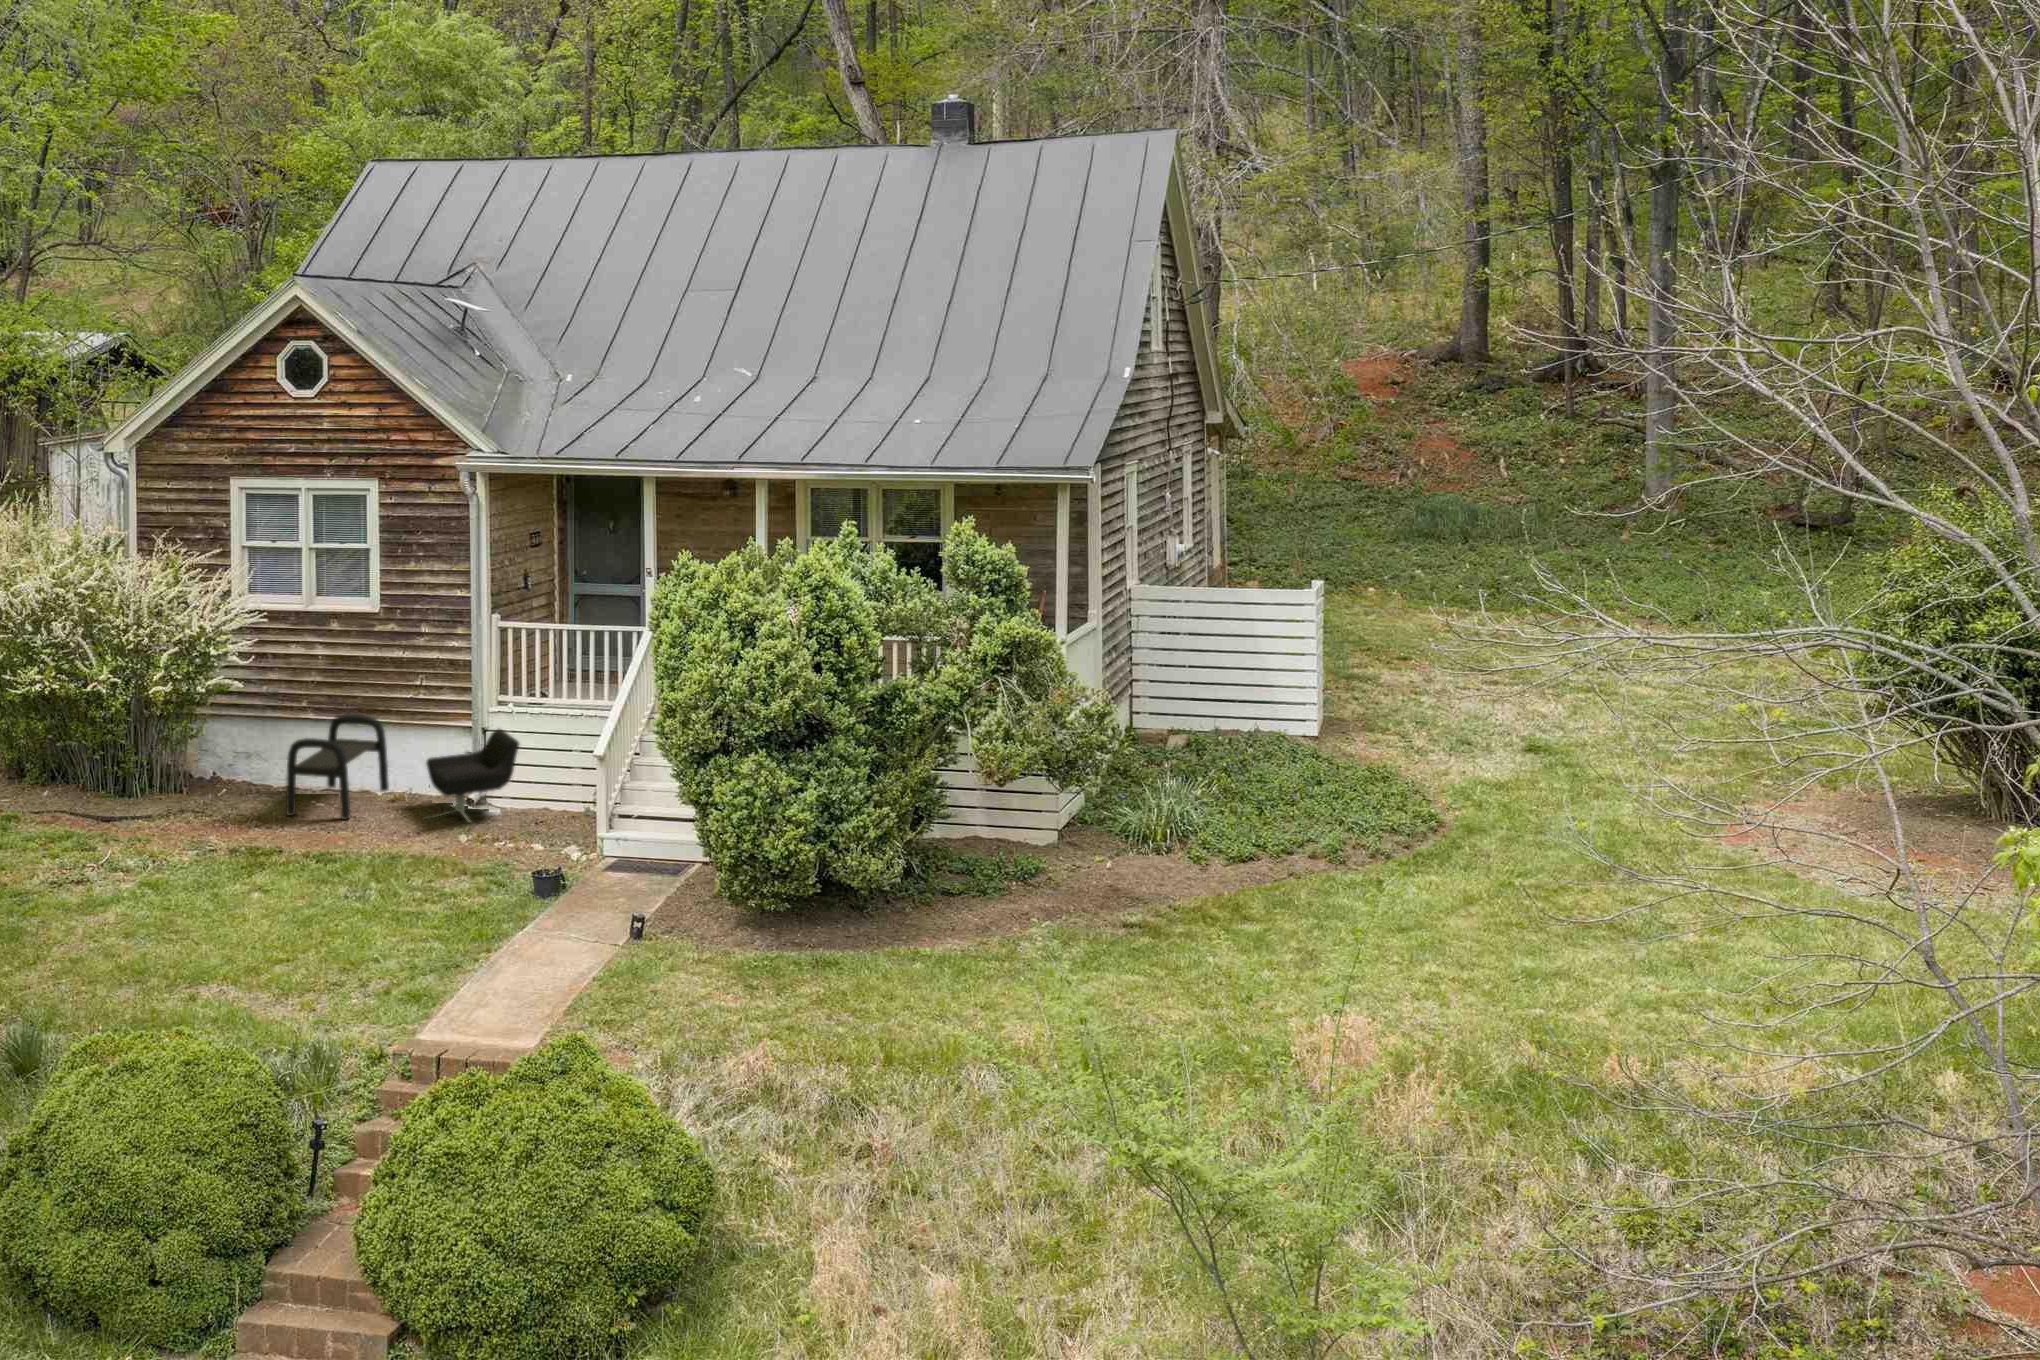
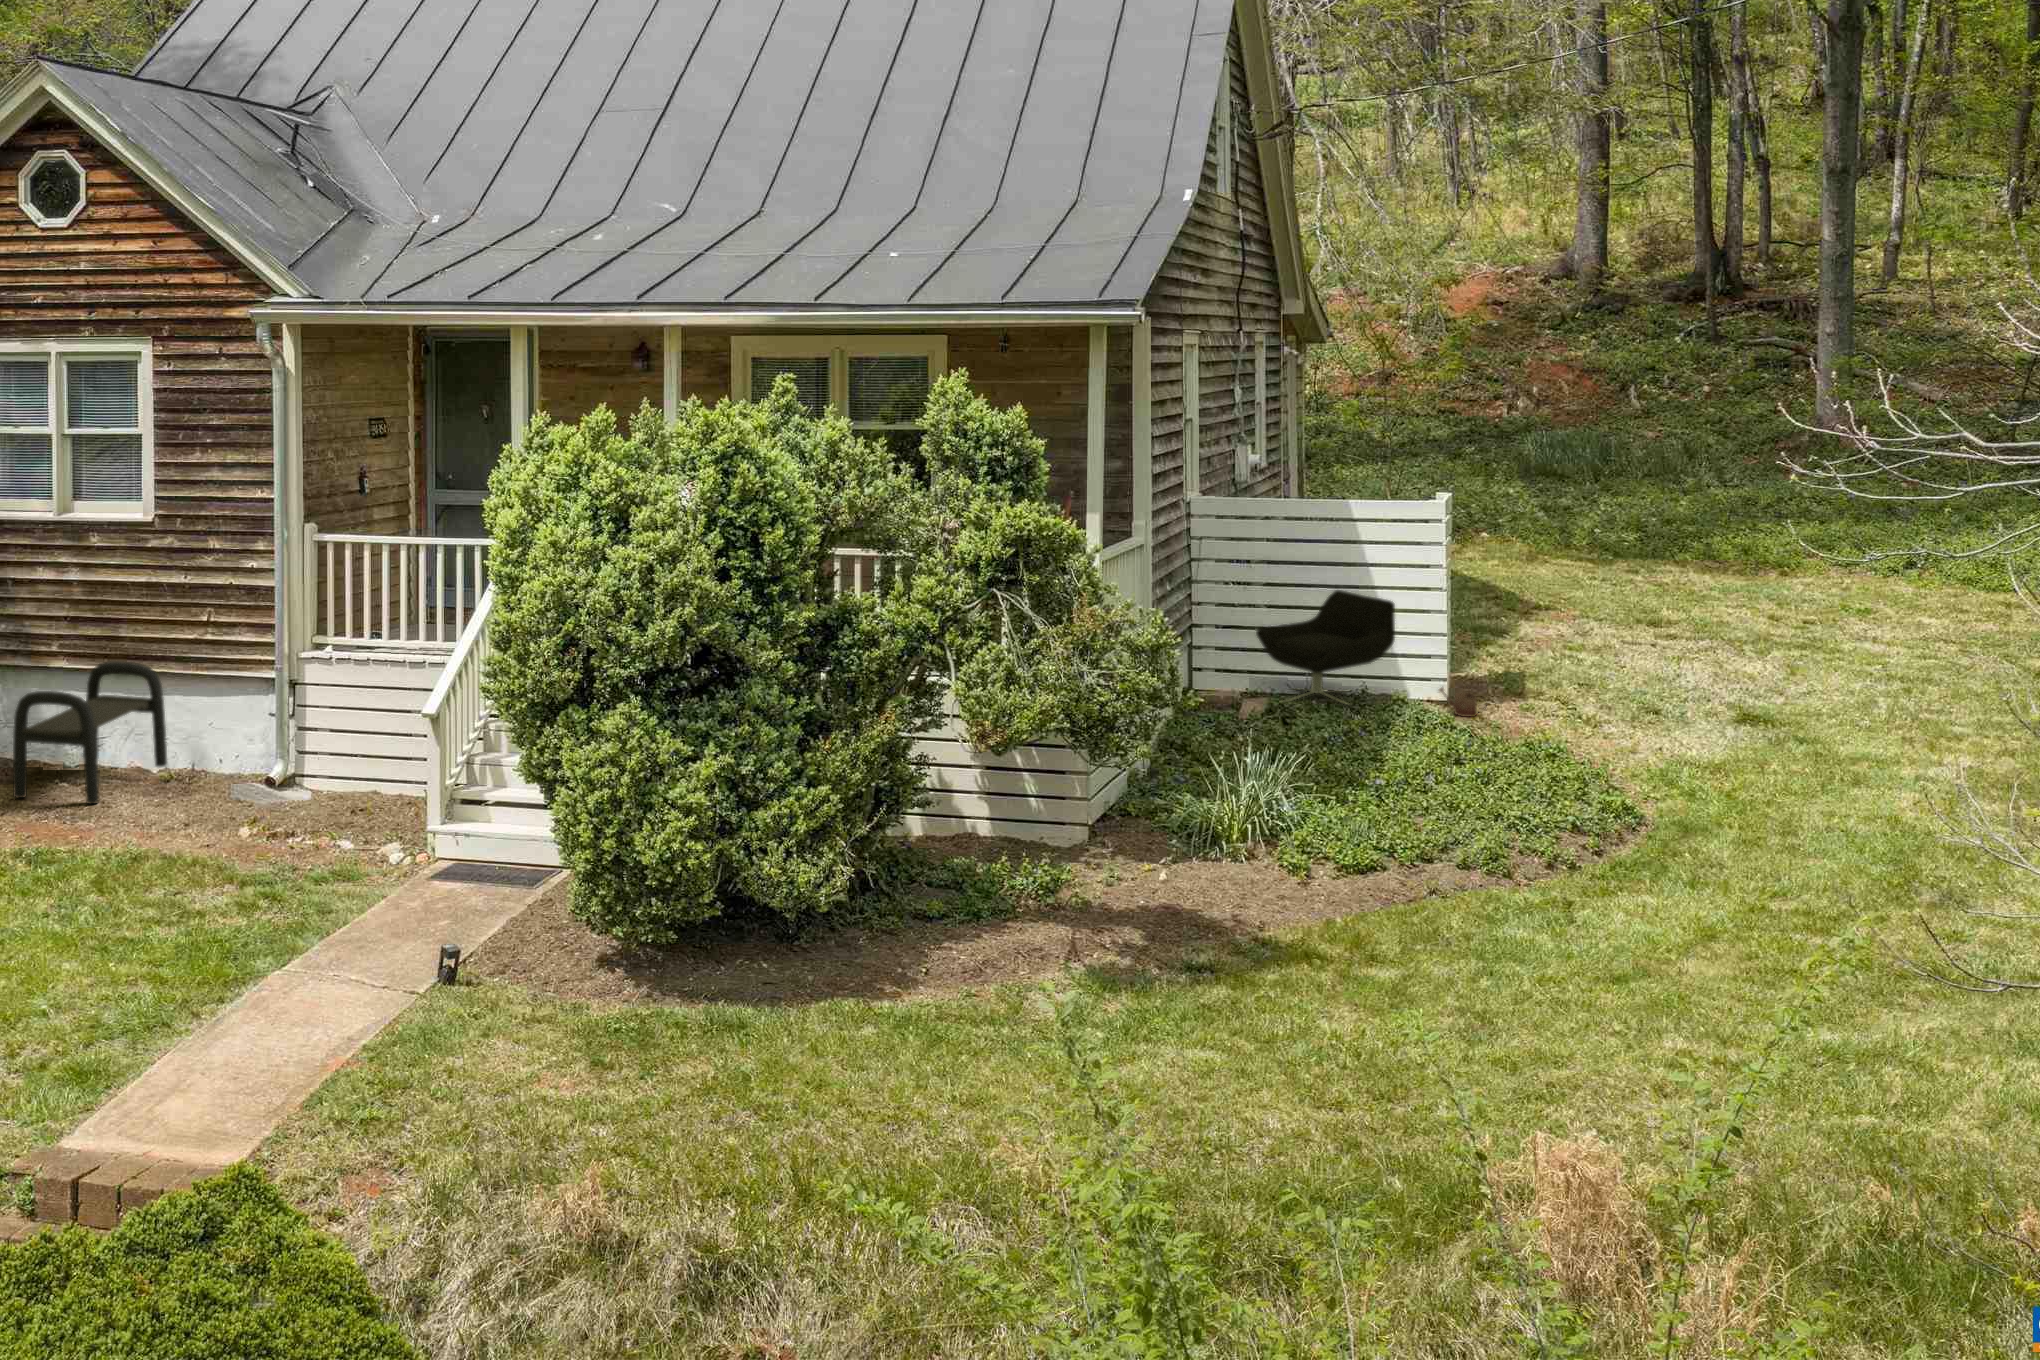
watering can: none [1312,721,1349,745] -> present [1439,684,1486,717]
lounge chair: present [426,729,519,823] -> present [1256,590,1395,704]

